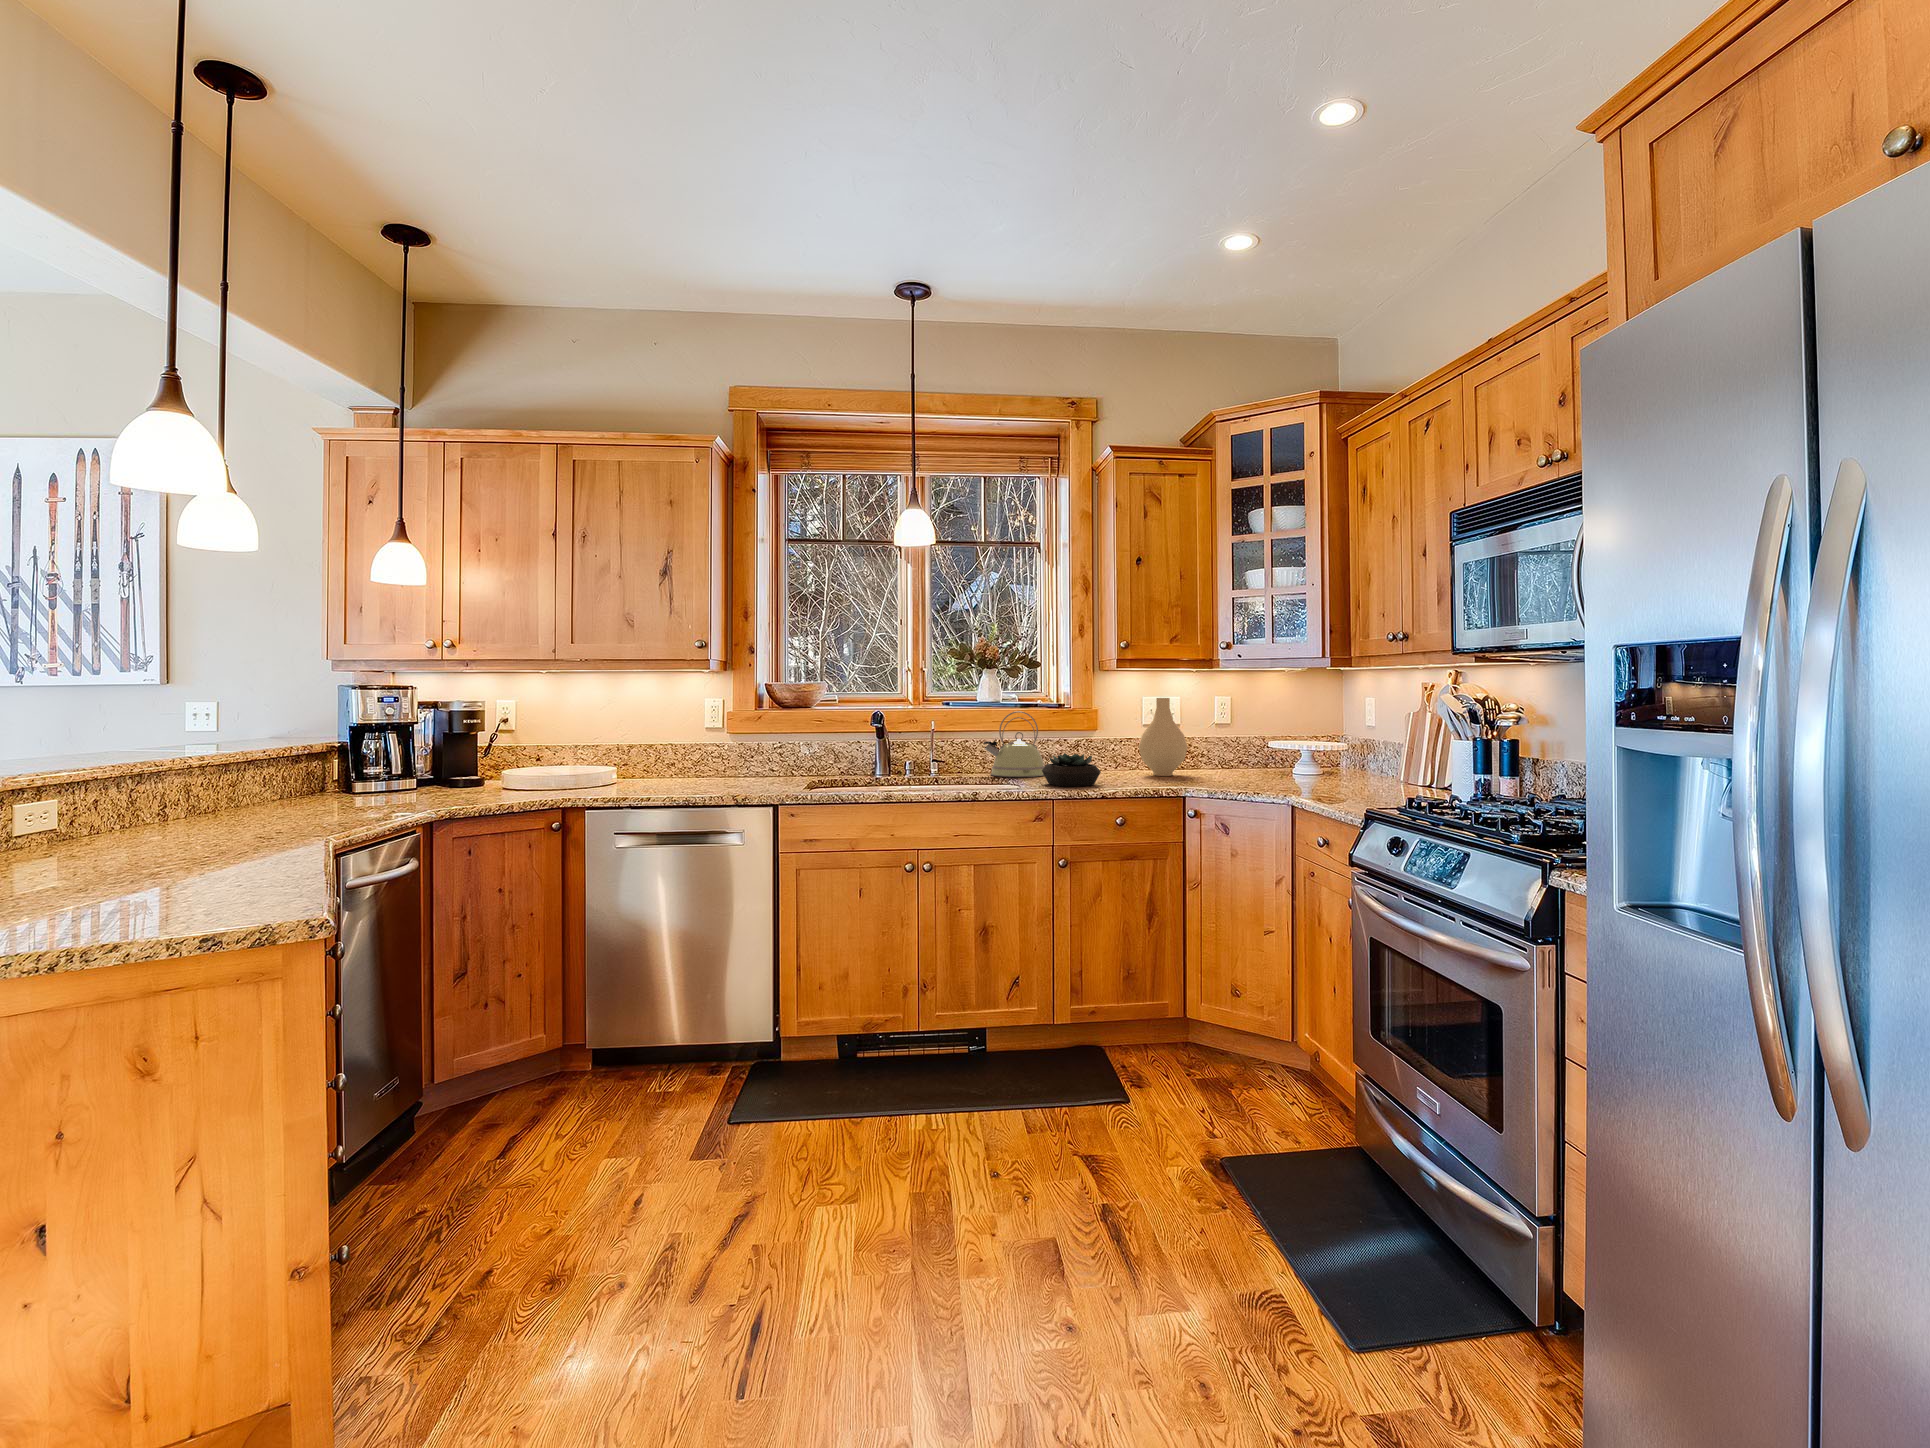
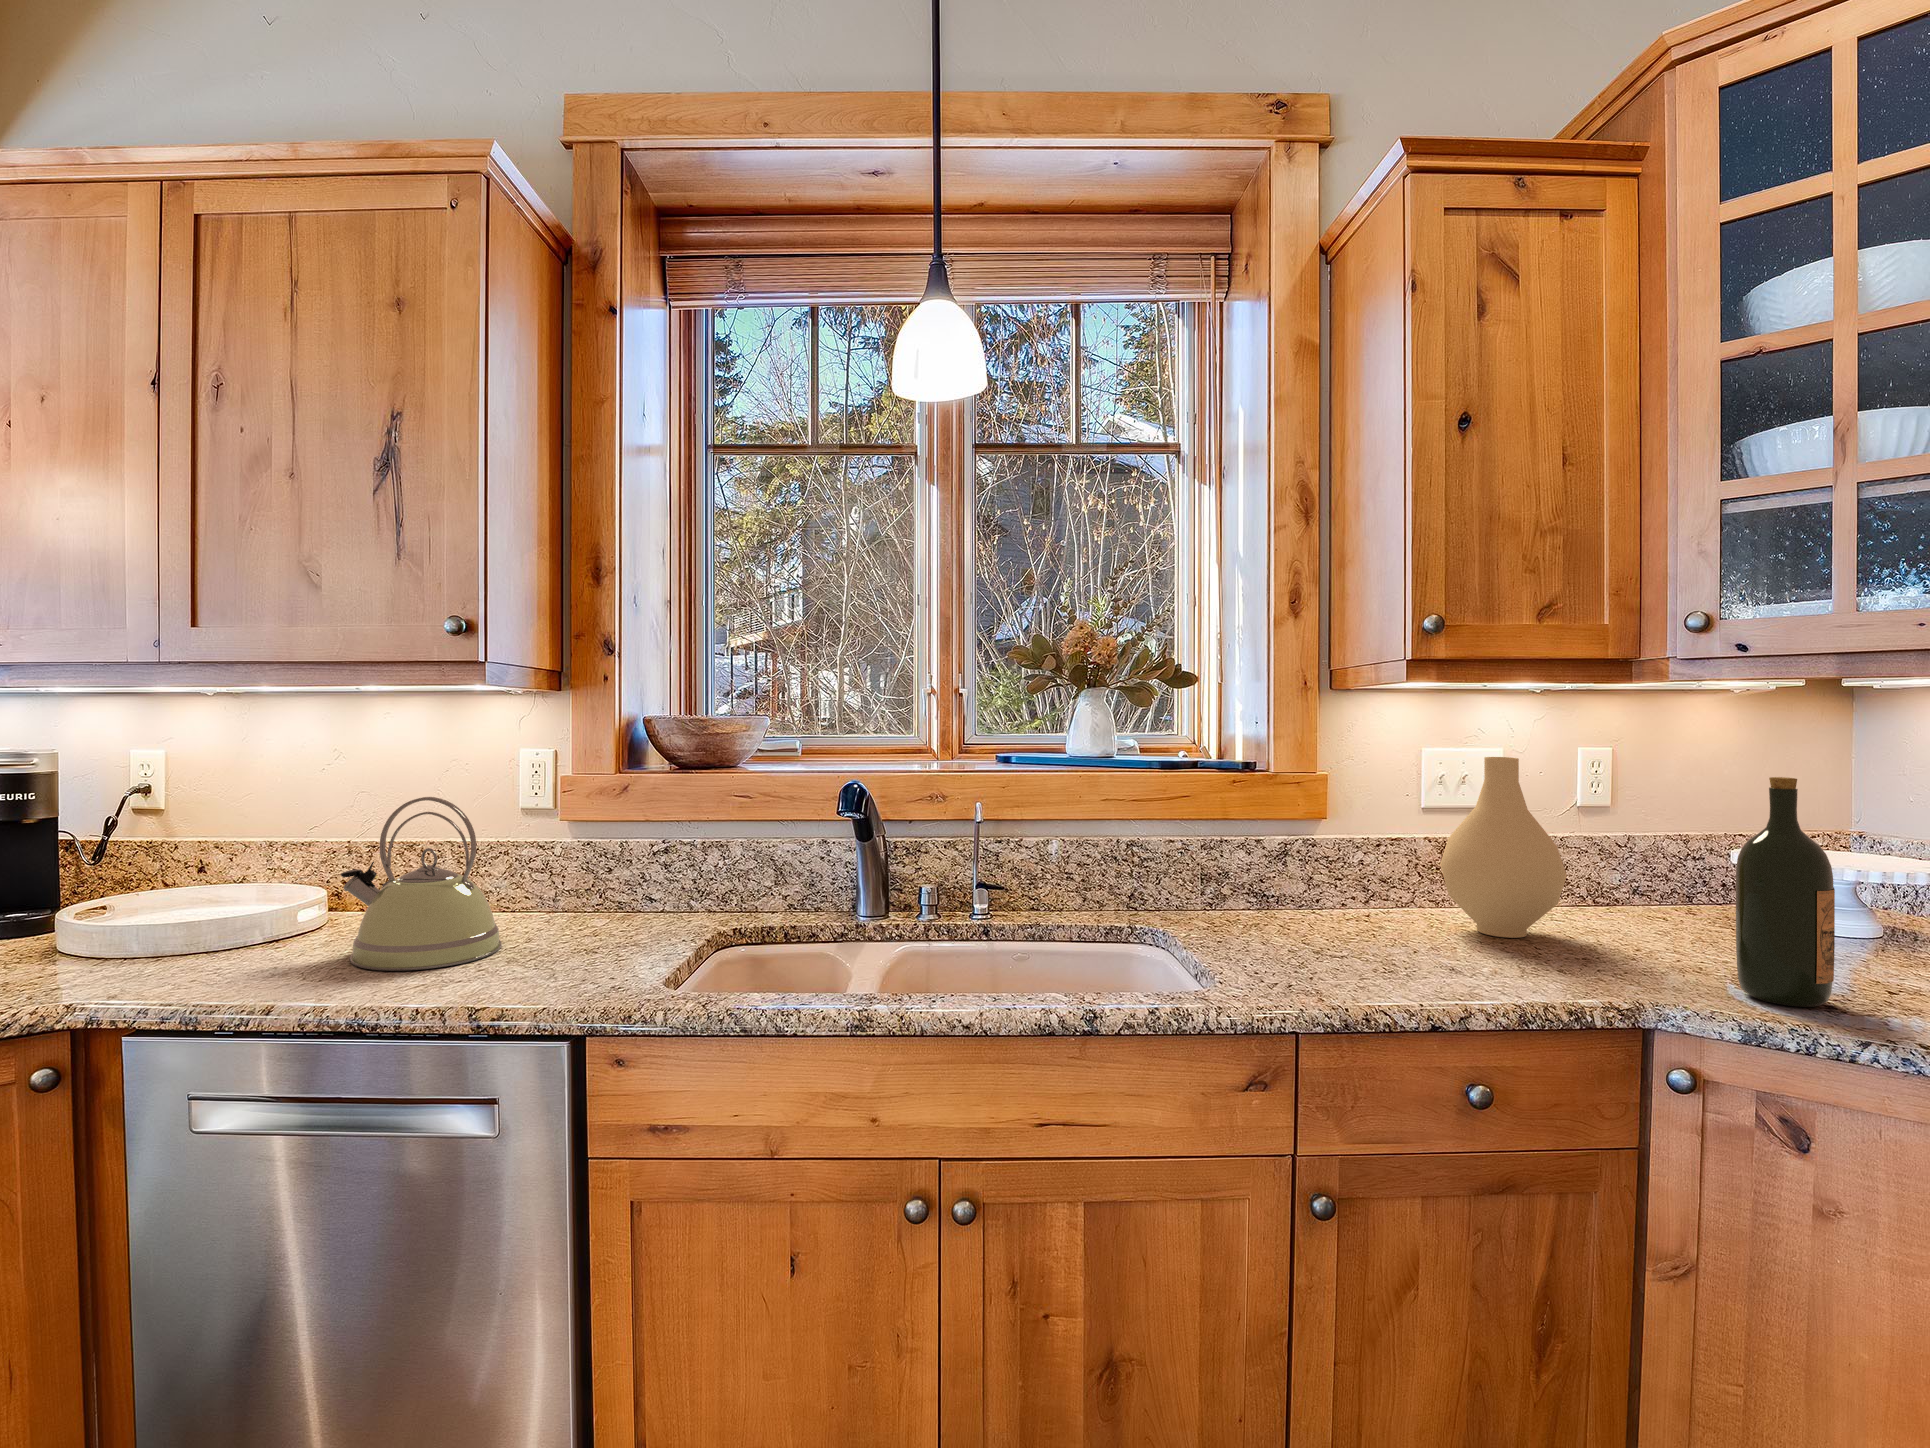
wine bottle: none [1222,700,1252,785] -> present [1736,777,1835,1007]
kettle: present [984,711,1045,777] -> present [341,797,501,971]
succulent plant: present [1042,753,1101,787] -> none [1251,897,1412,994]

